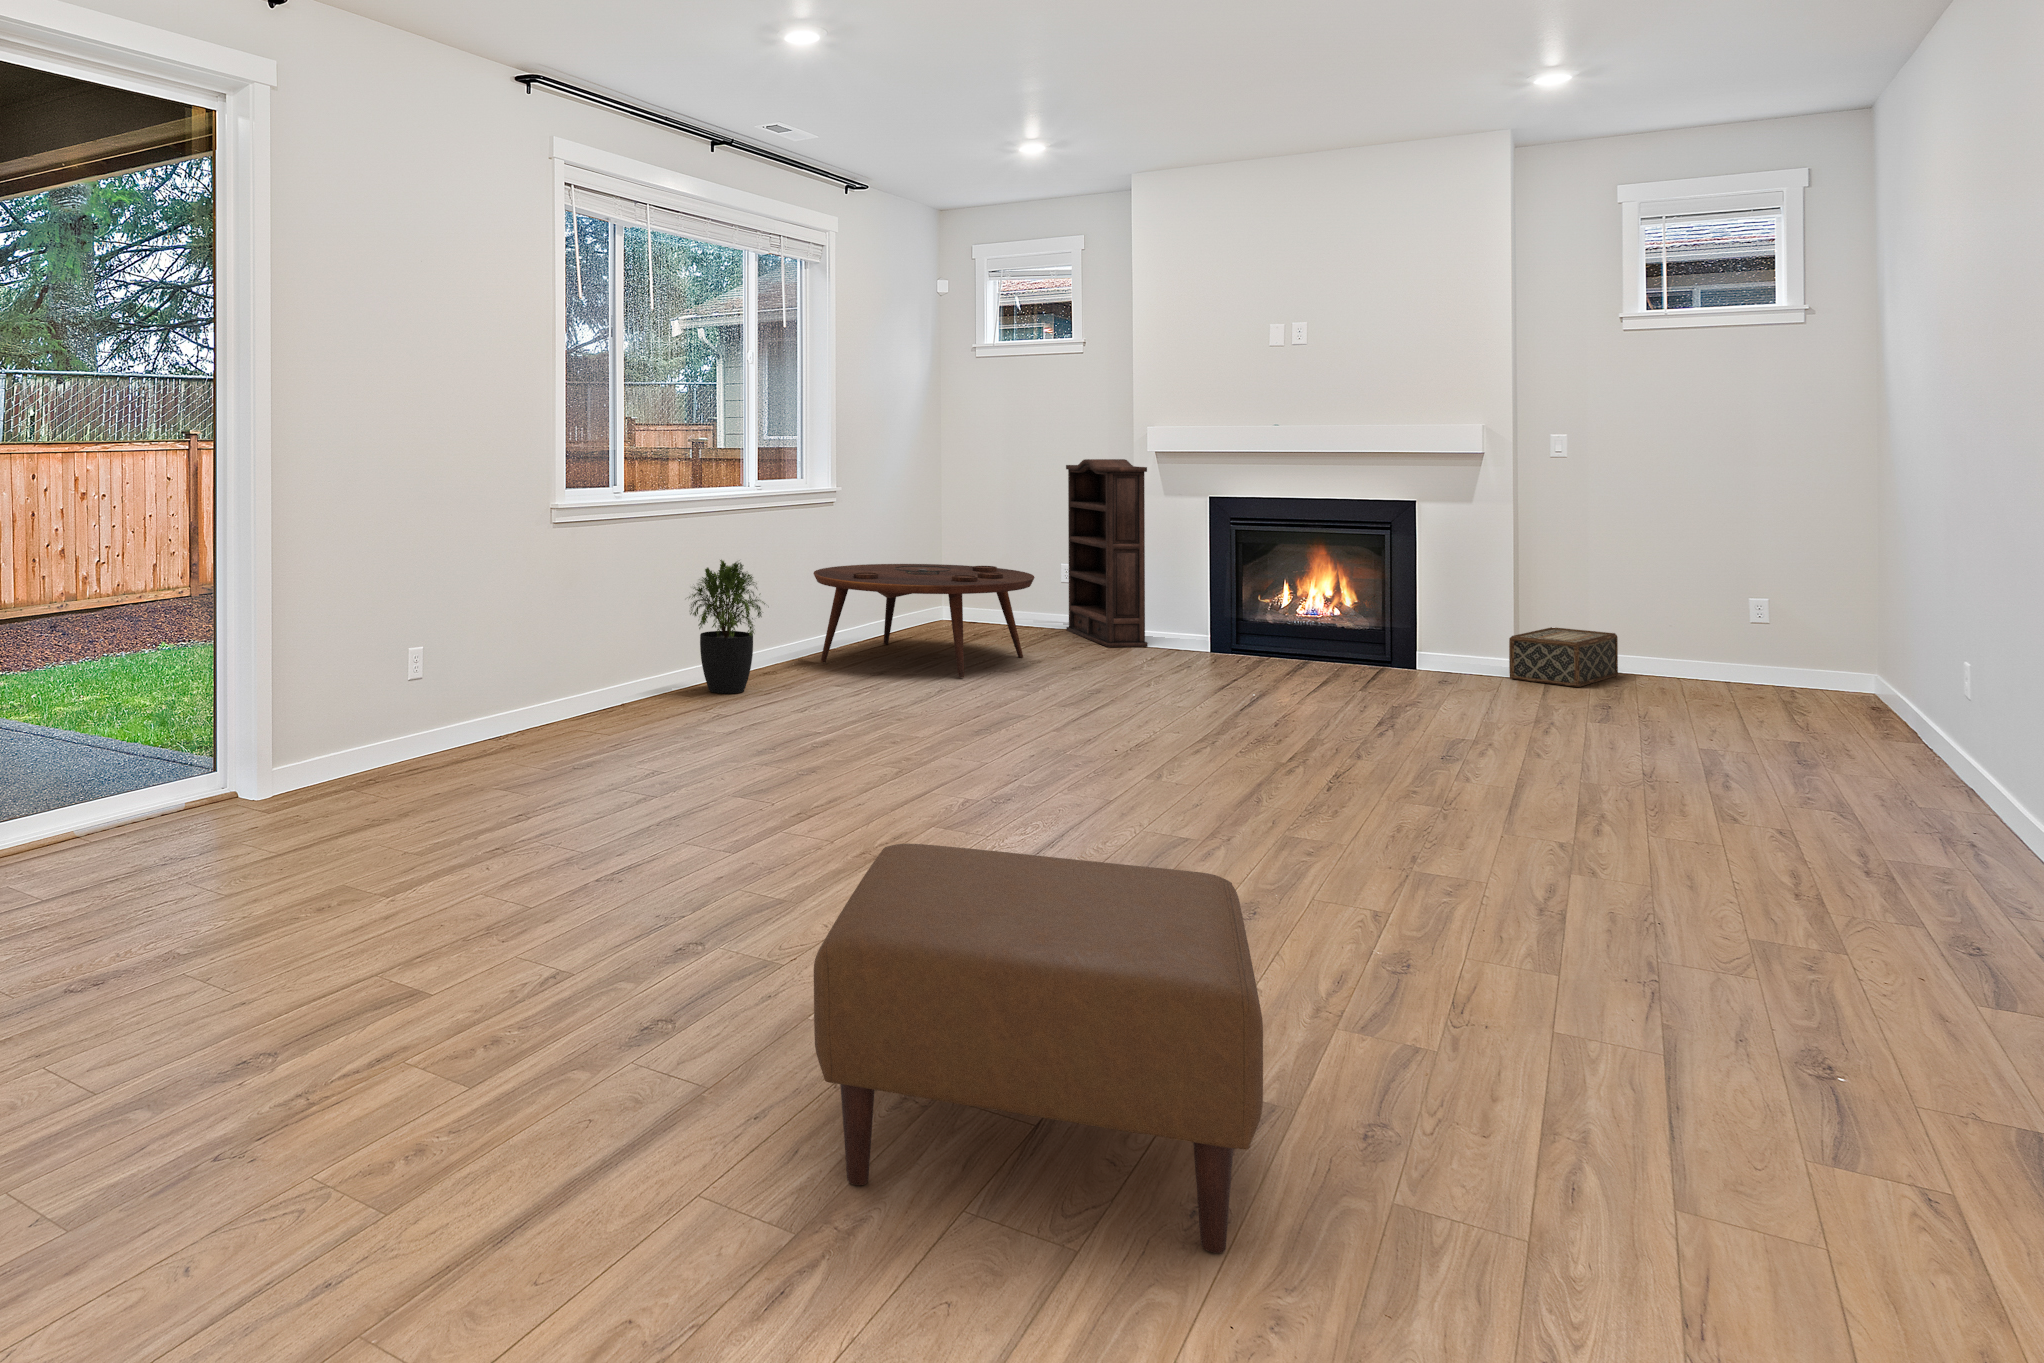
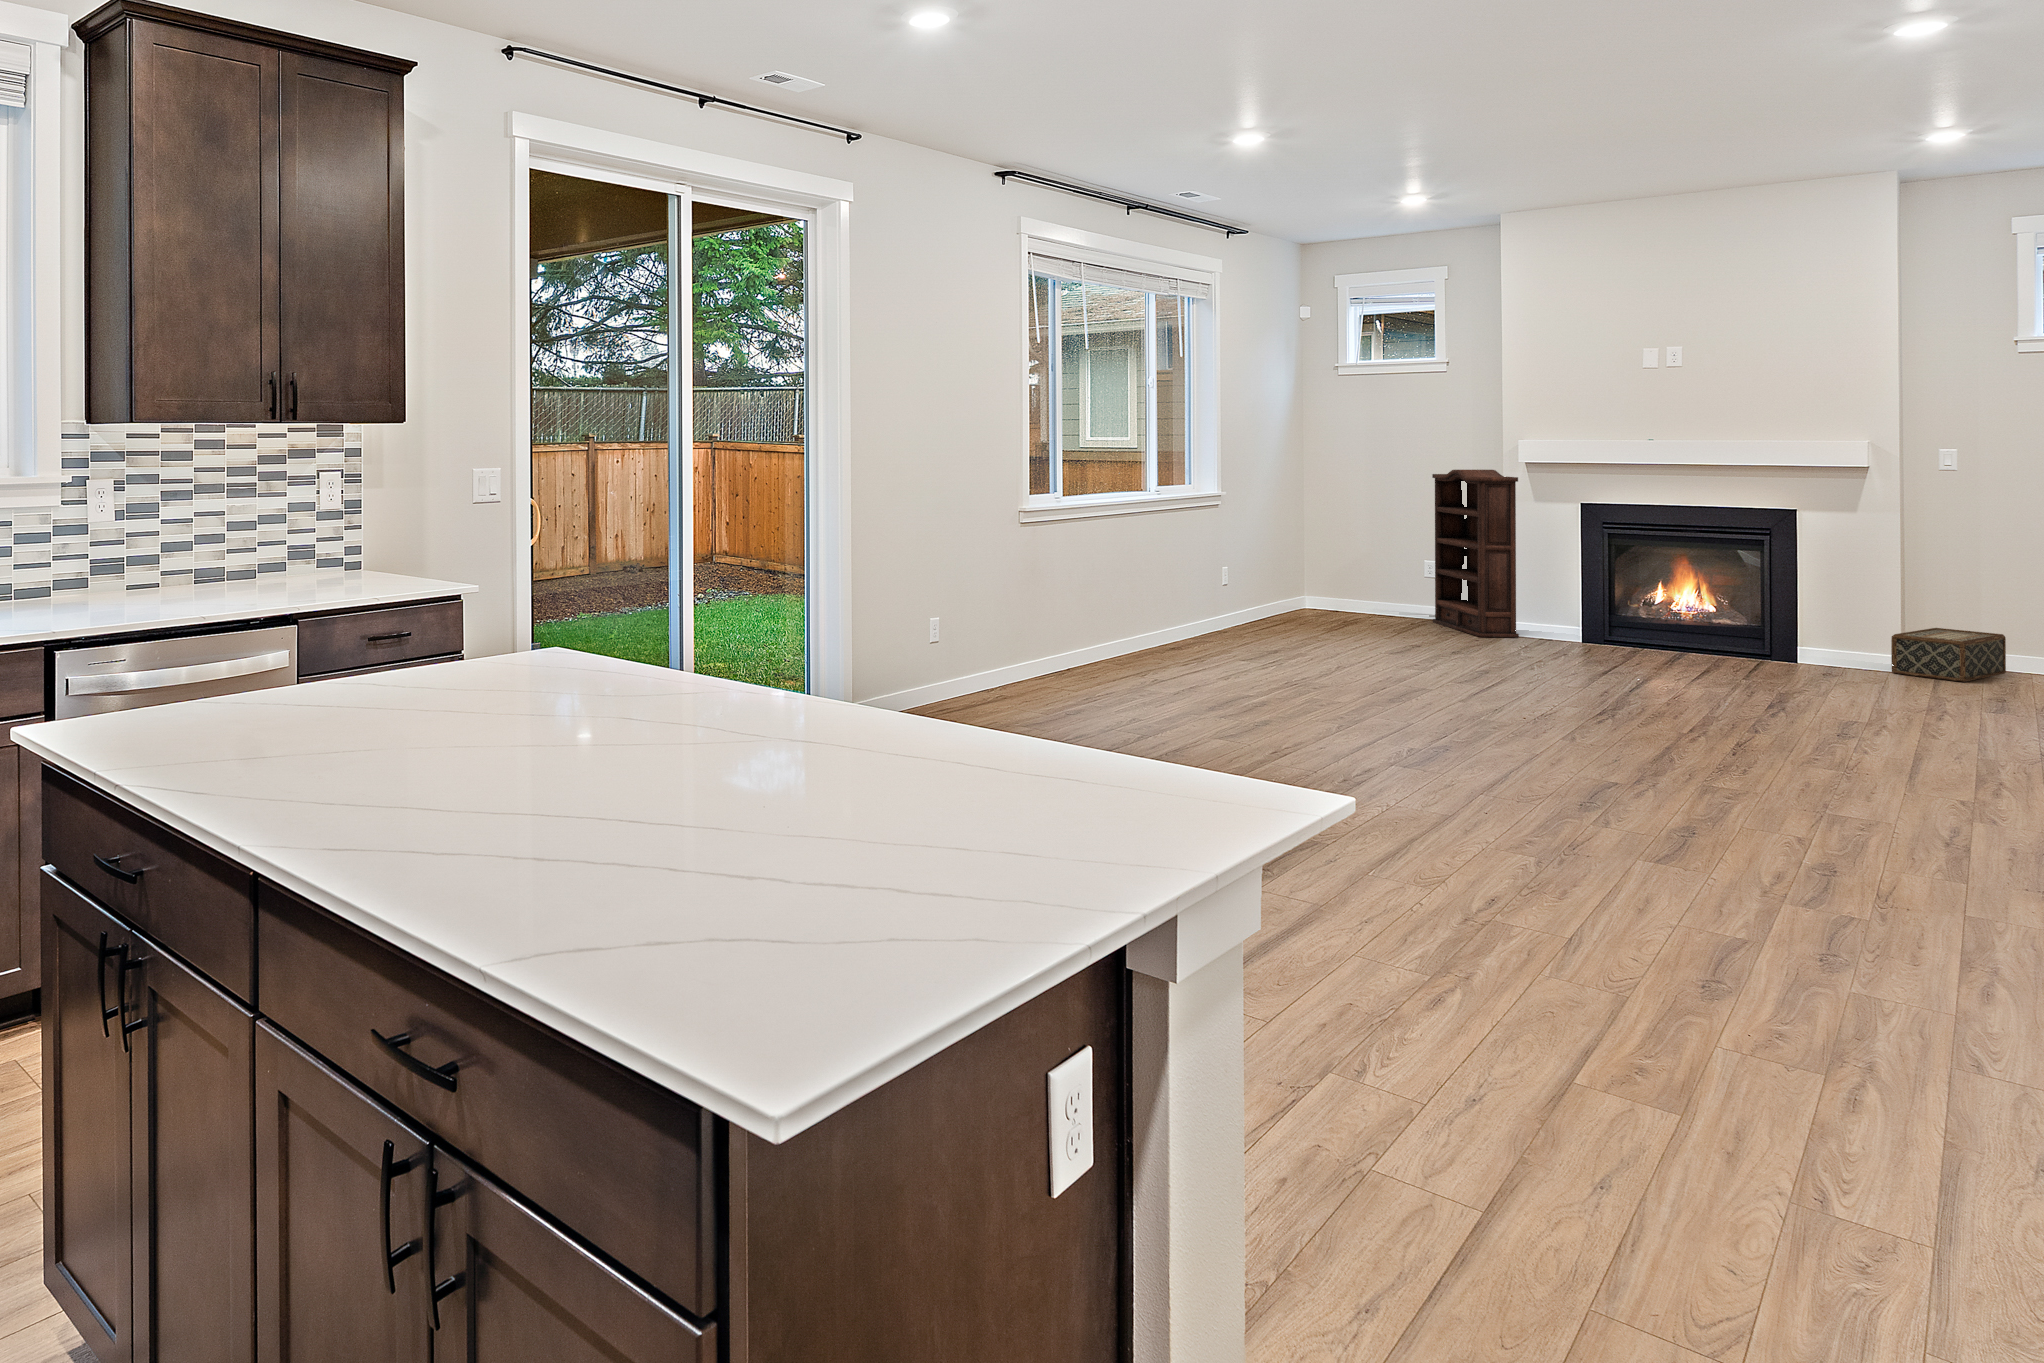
potted plant: present [689,560,765,694] -> none [1114,554,1189,666]
coffee table: present [813,564,1035,678] -> none [1209,560,1417,659]
ottoman: present [814,844,1263,1253] -> none [1424,753,1752,995]

